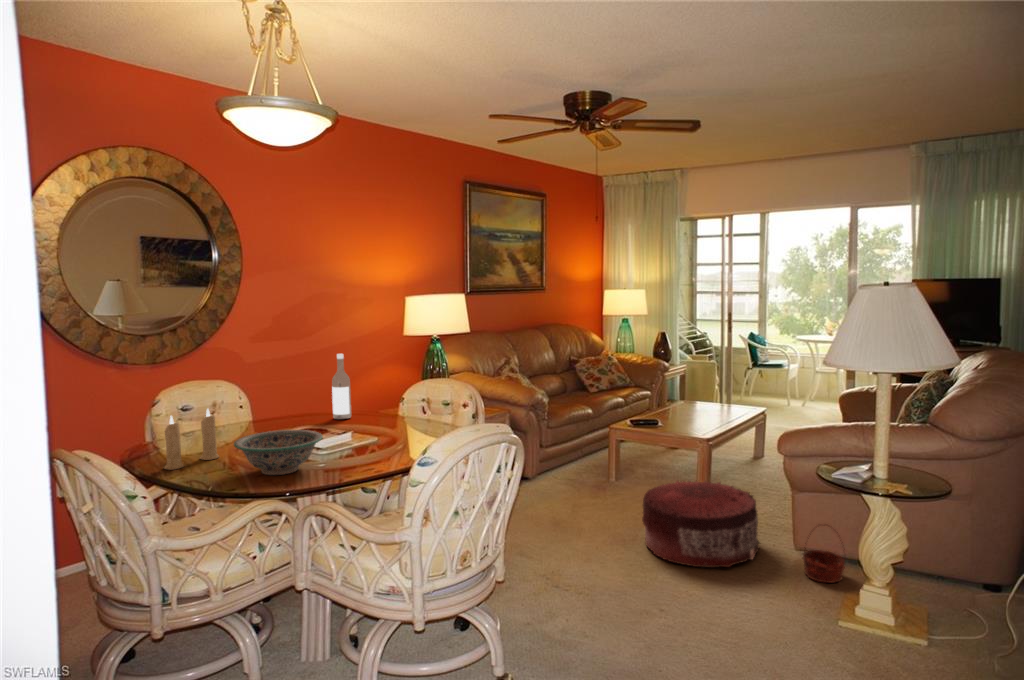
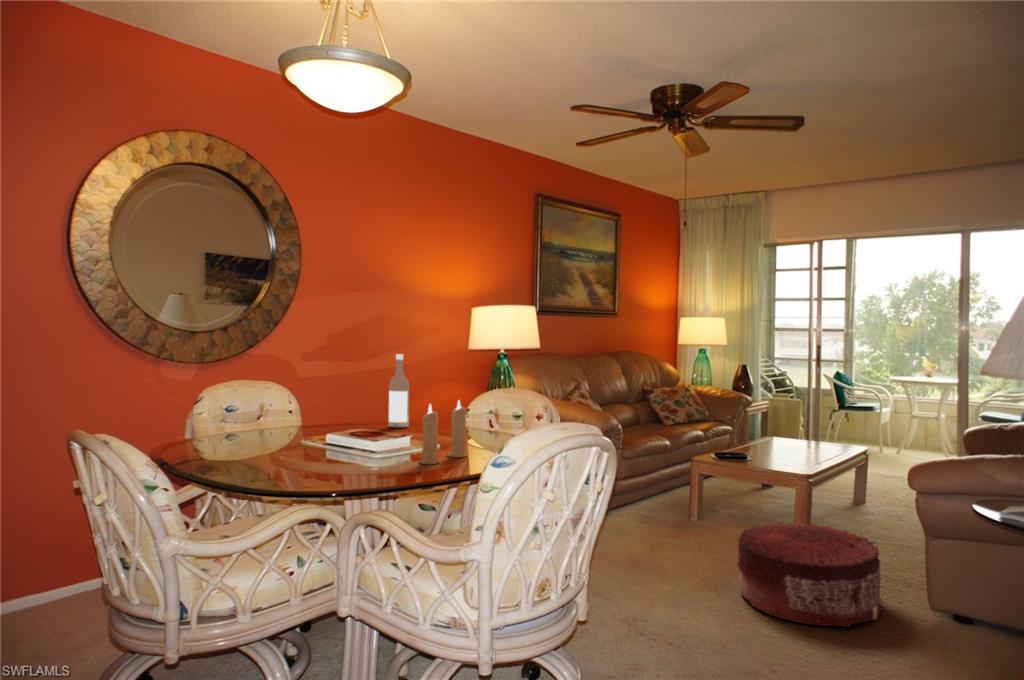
candle: present [164,409,219,470] -> present [419,400,467,464]
decorative bowl: present [234,430,323,475] -> none [275,426,378,475]
basket: present [803,543,845,583] -> none [941,580,1000,654]

